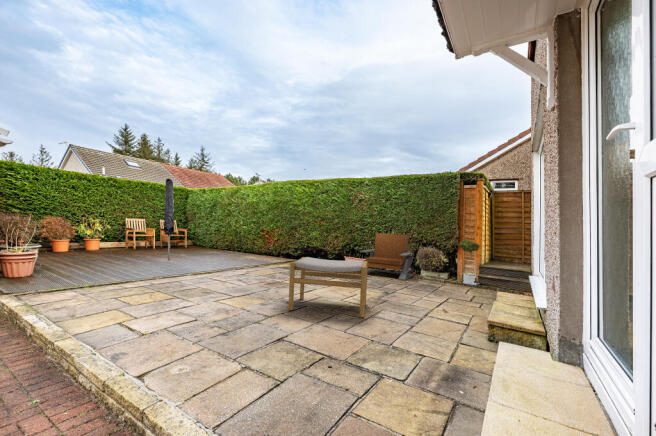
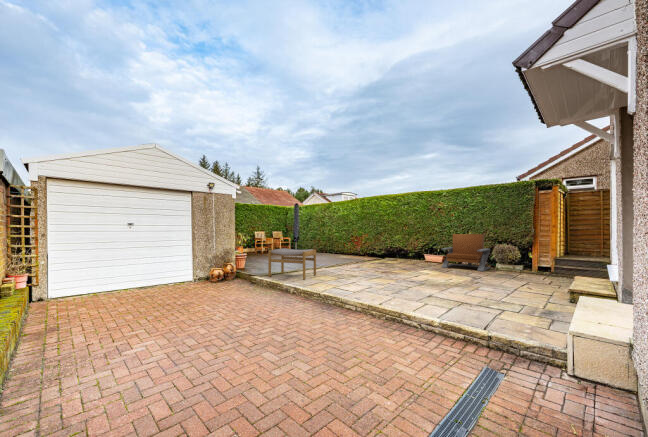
potted tree: present [460,240,480,285] -> none [533,236,556,275]
footstool: present [288,257,368,317] -> present [268,248,316,280]

